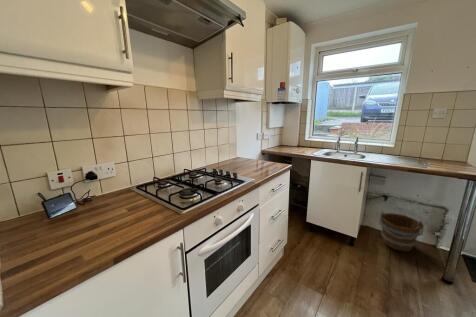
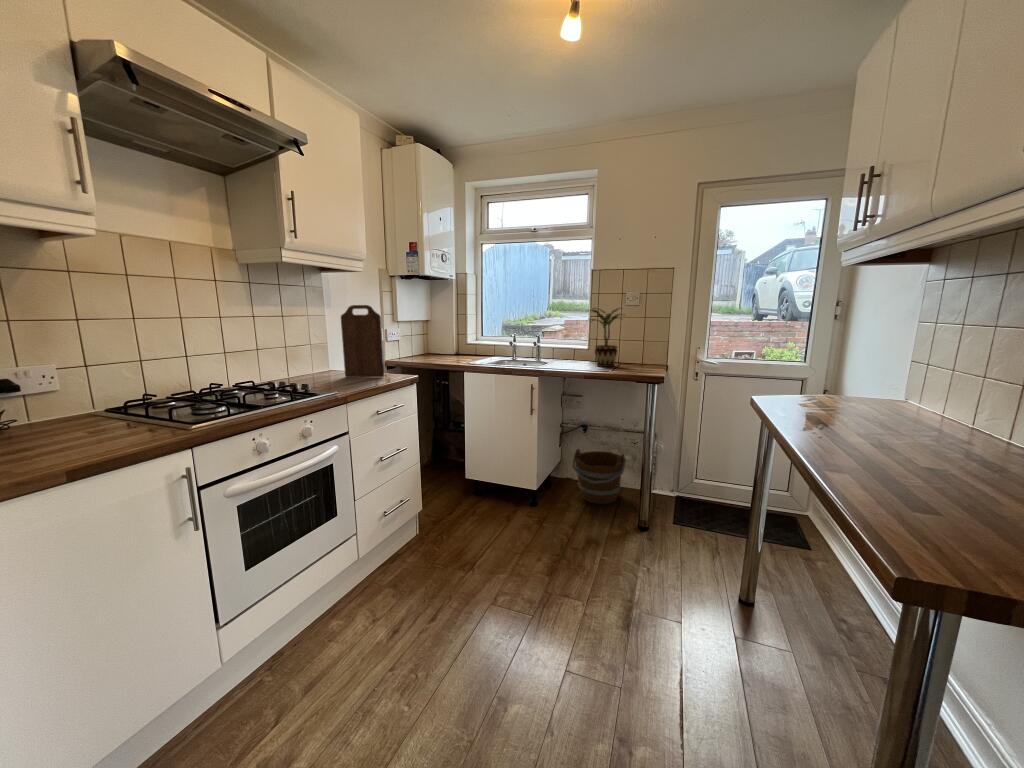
potted plant: none [400,121,440,162] -> present [587,308,623,367]
cutting board: none [249,122,273,166] -> present [341,305,384,377]

